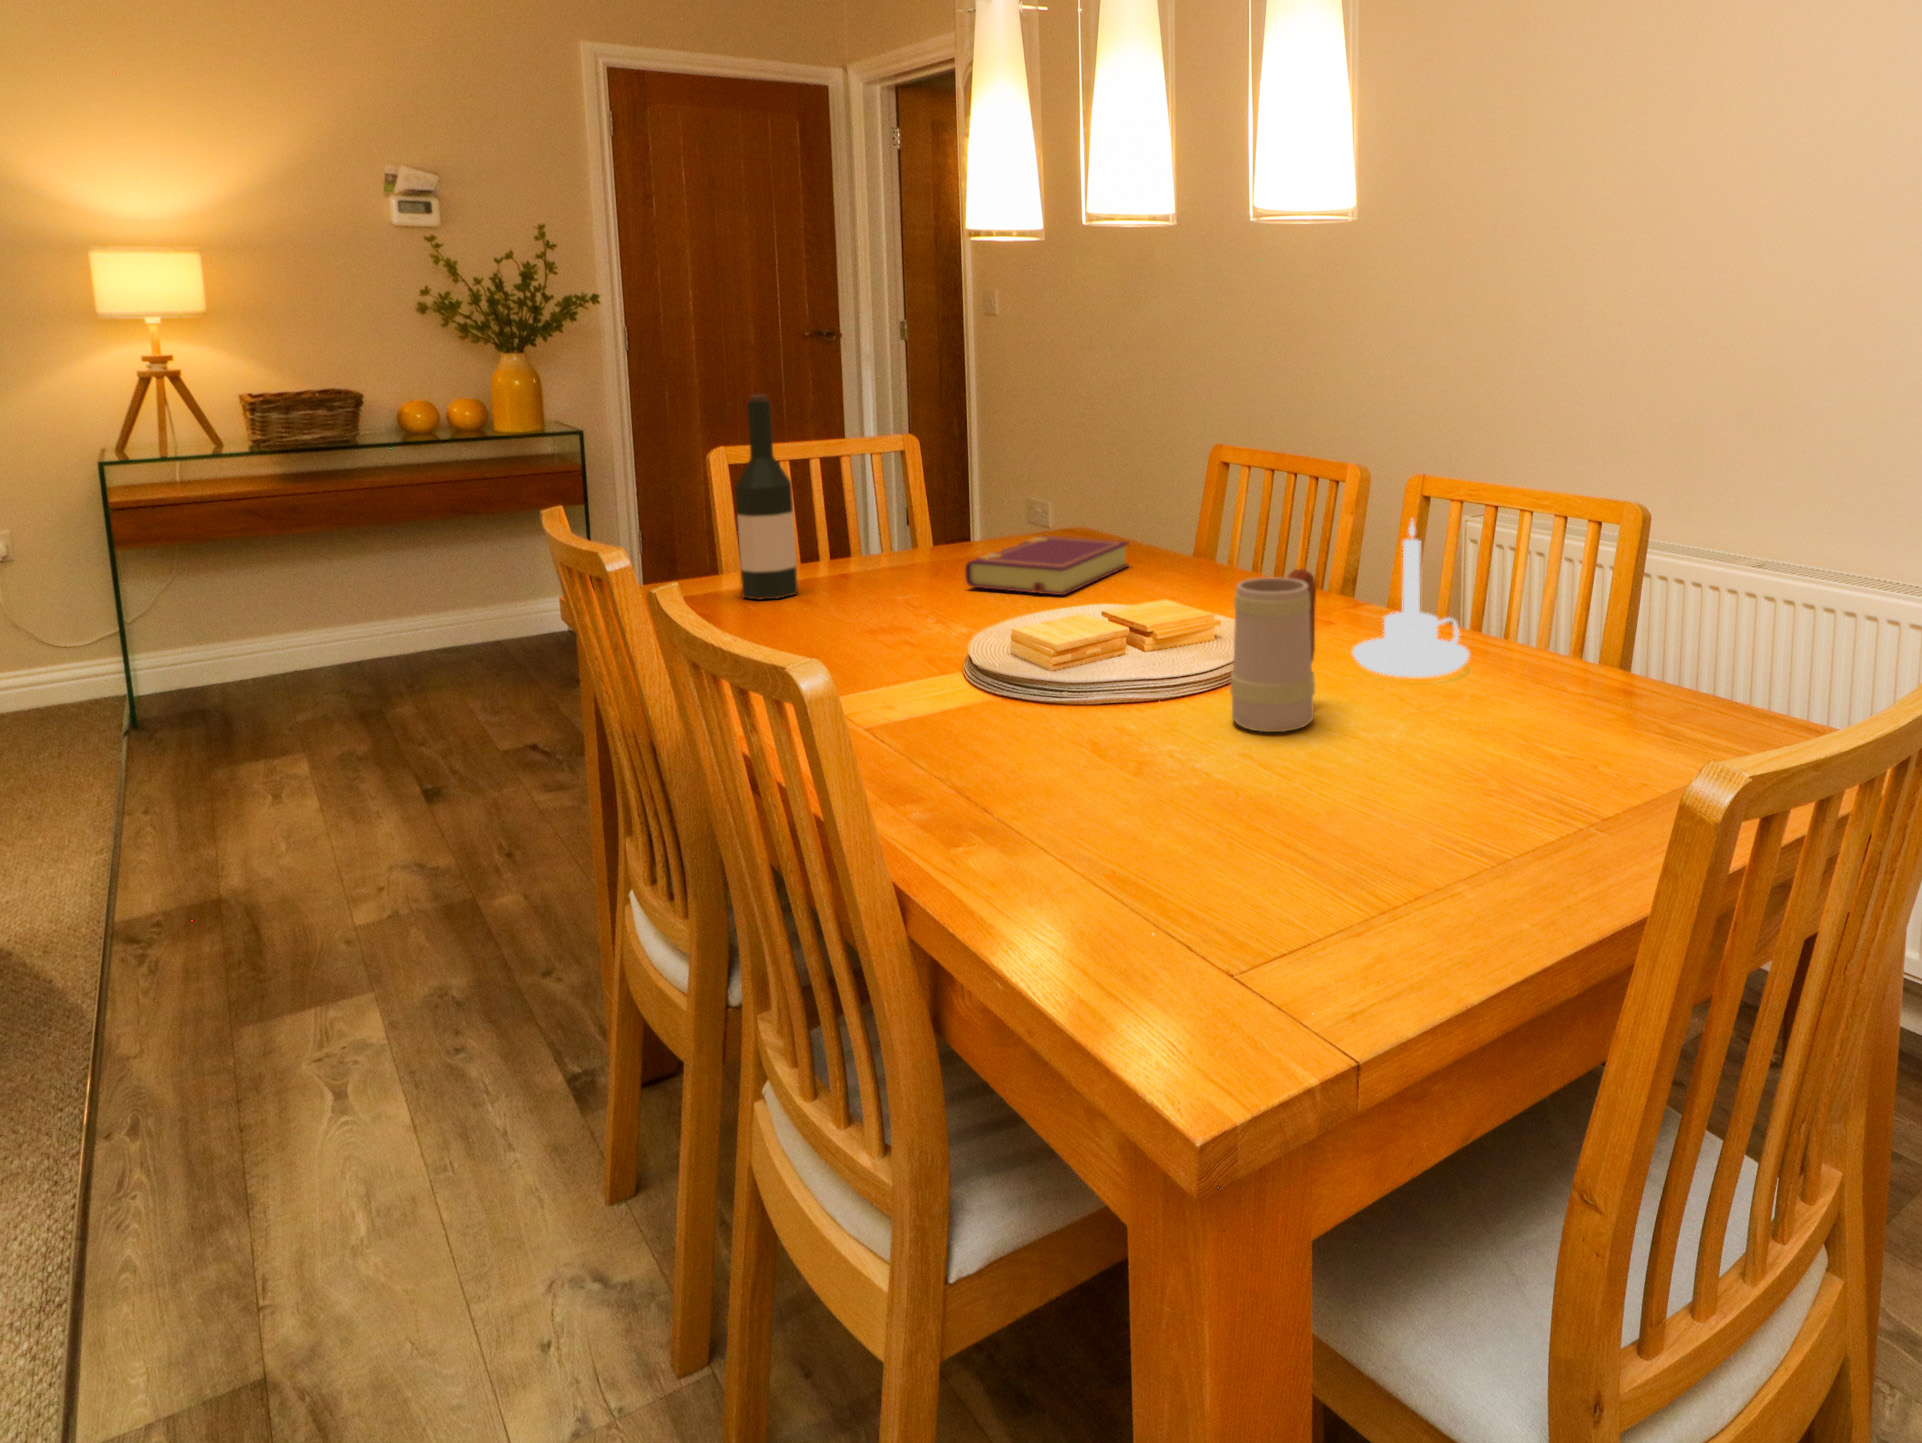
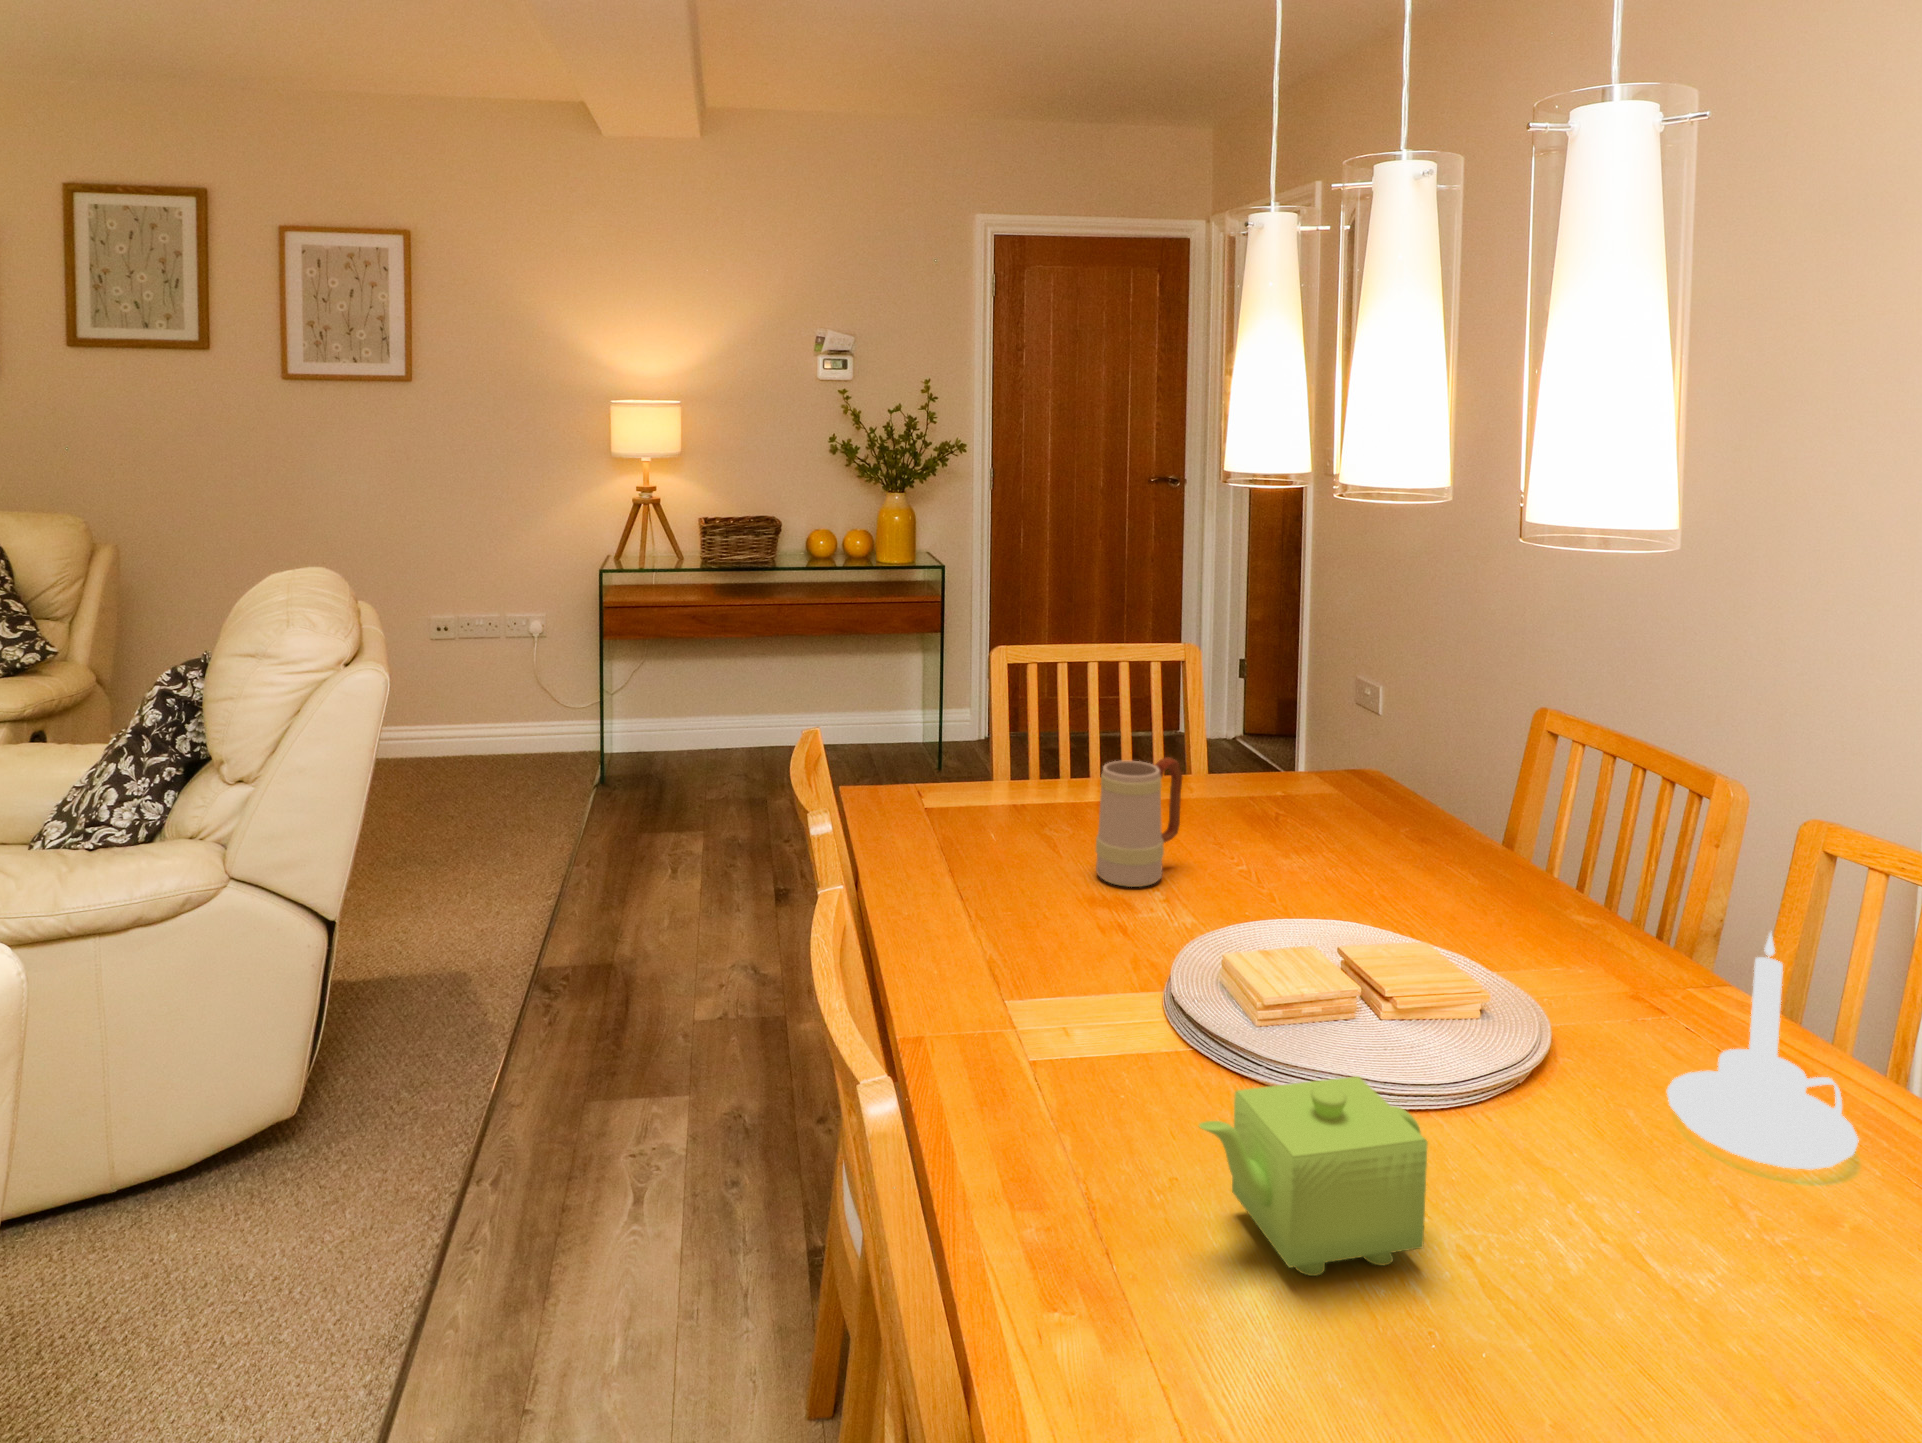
wine bottle: present [736,395,798,599] -> none [989,619,1045,827]
book: present [965,536,1129,595] -> none [1210,788,1409,881]
mug: present [1231,569,1316,732] -> present [1096,757,1182,887]
teapot: none [1049,647,1217,783] -> present [1199,1077,1427,1276]

